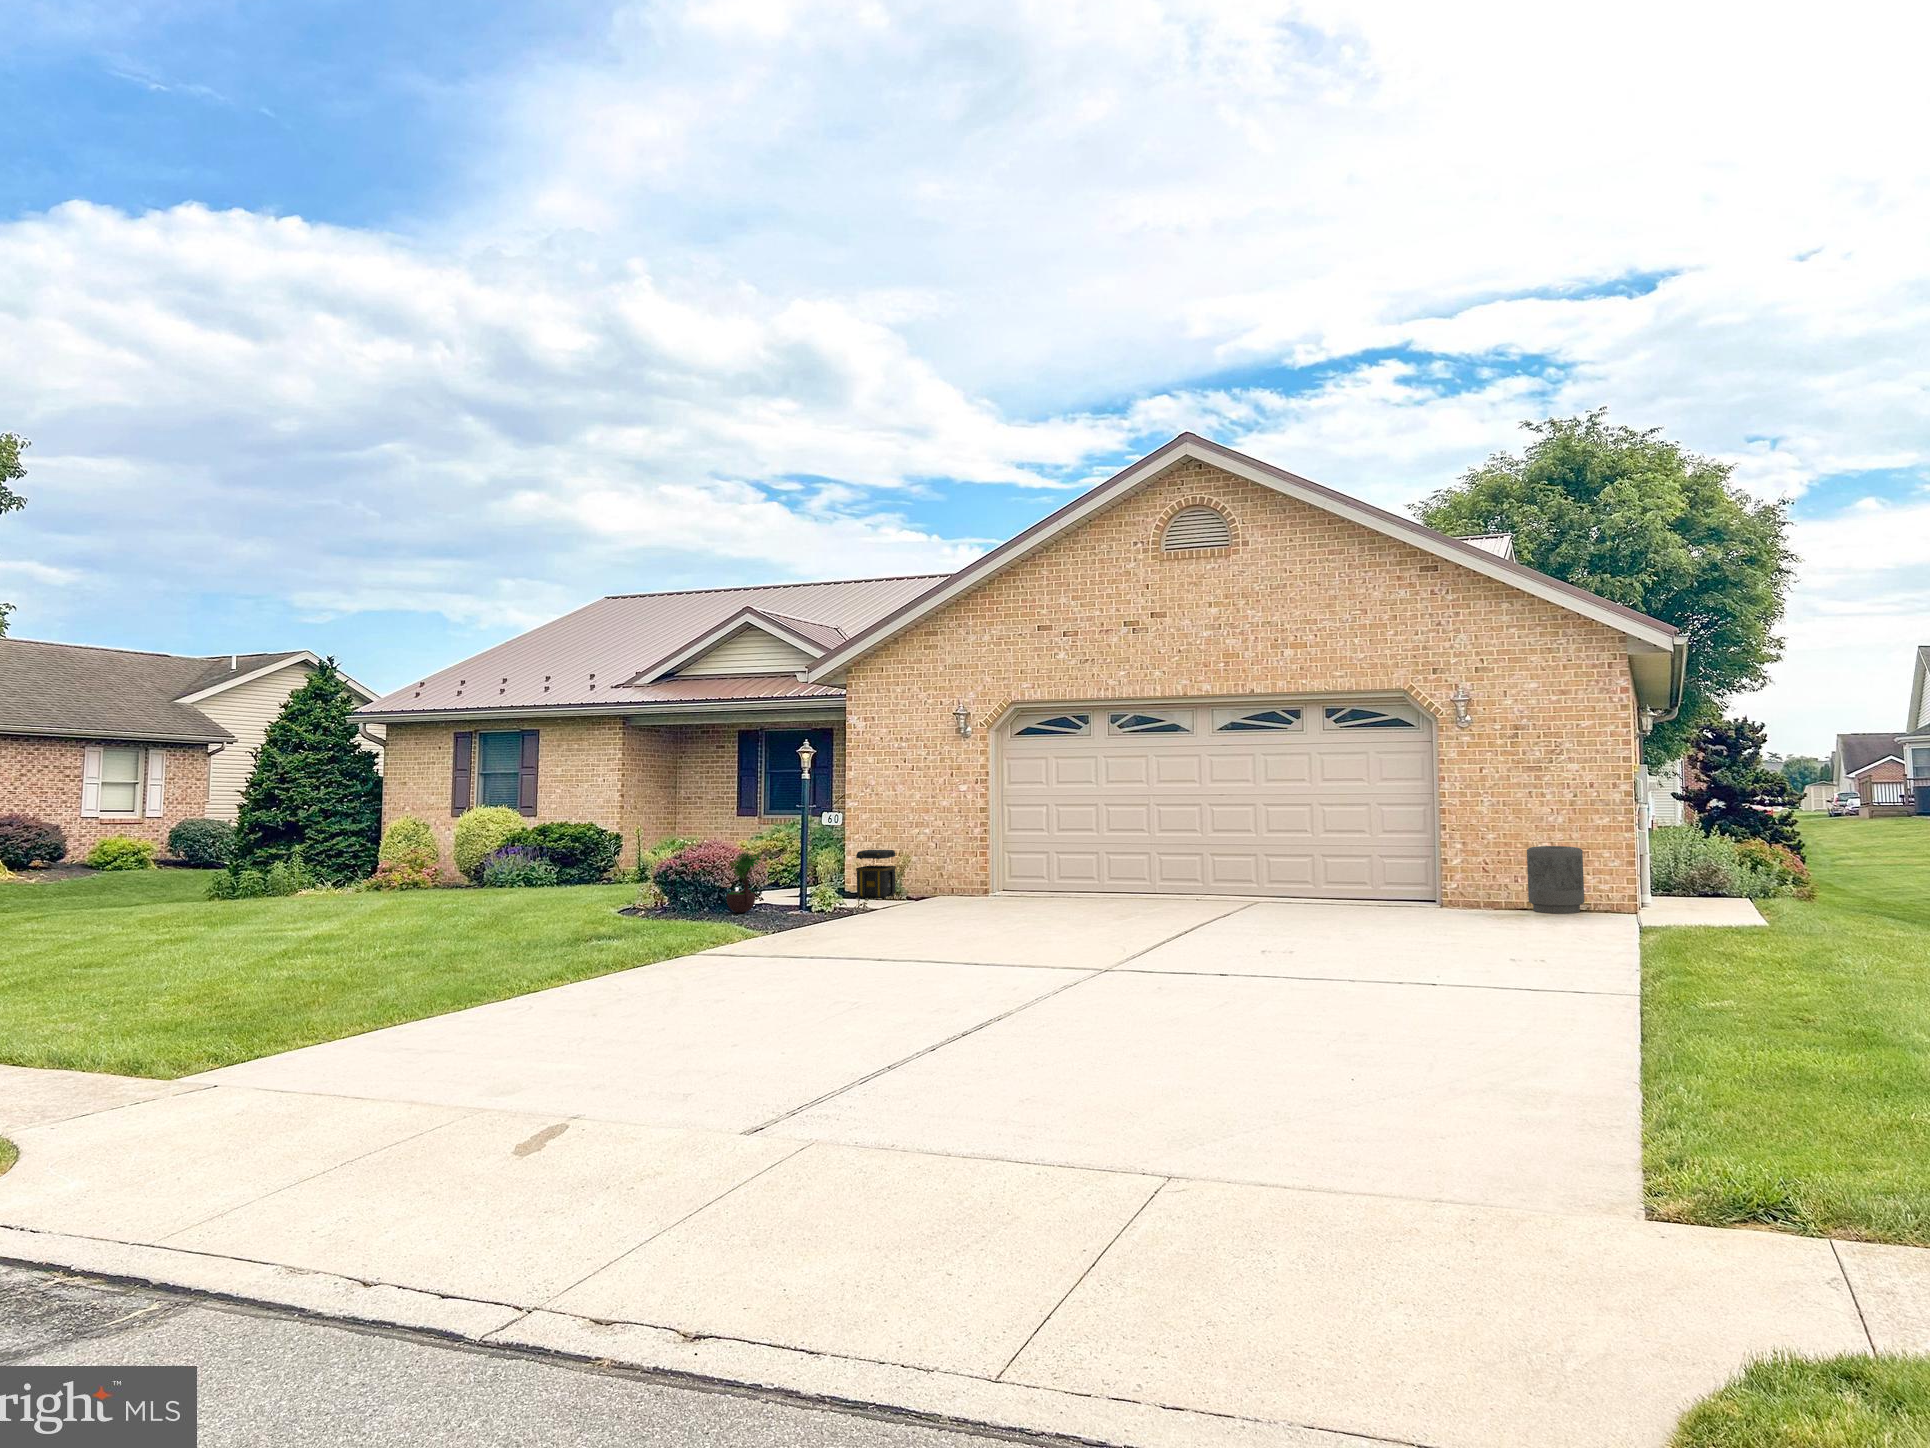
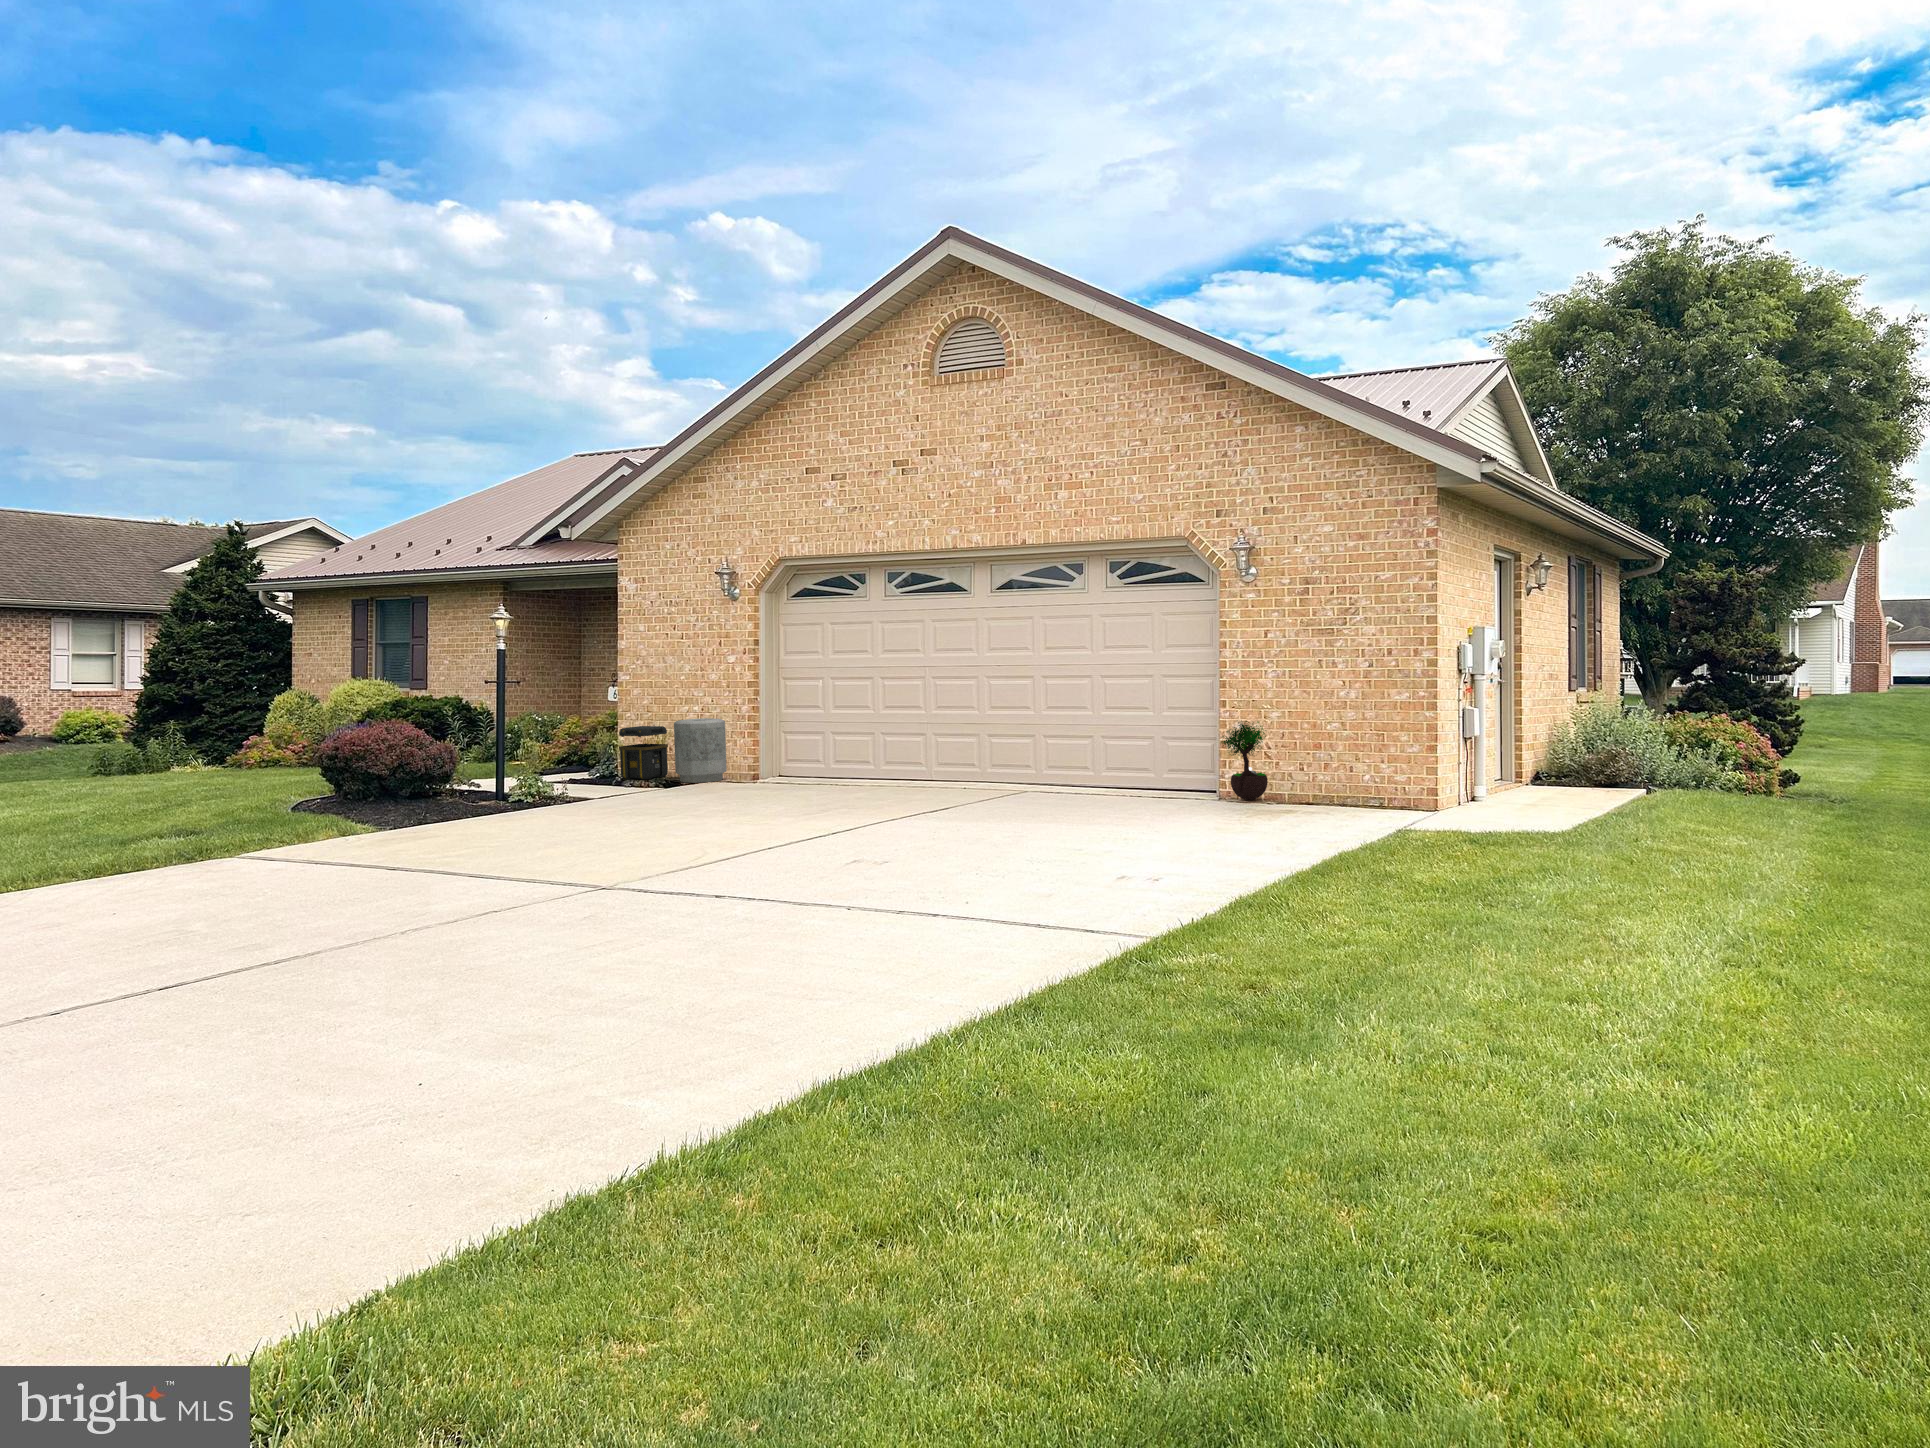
trash can: present [1527,846,1584,913] -> present [674,718,727,783]
potted tree: present [726,850,760,913] -> present [1222,721,1268,800]

